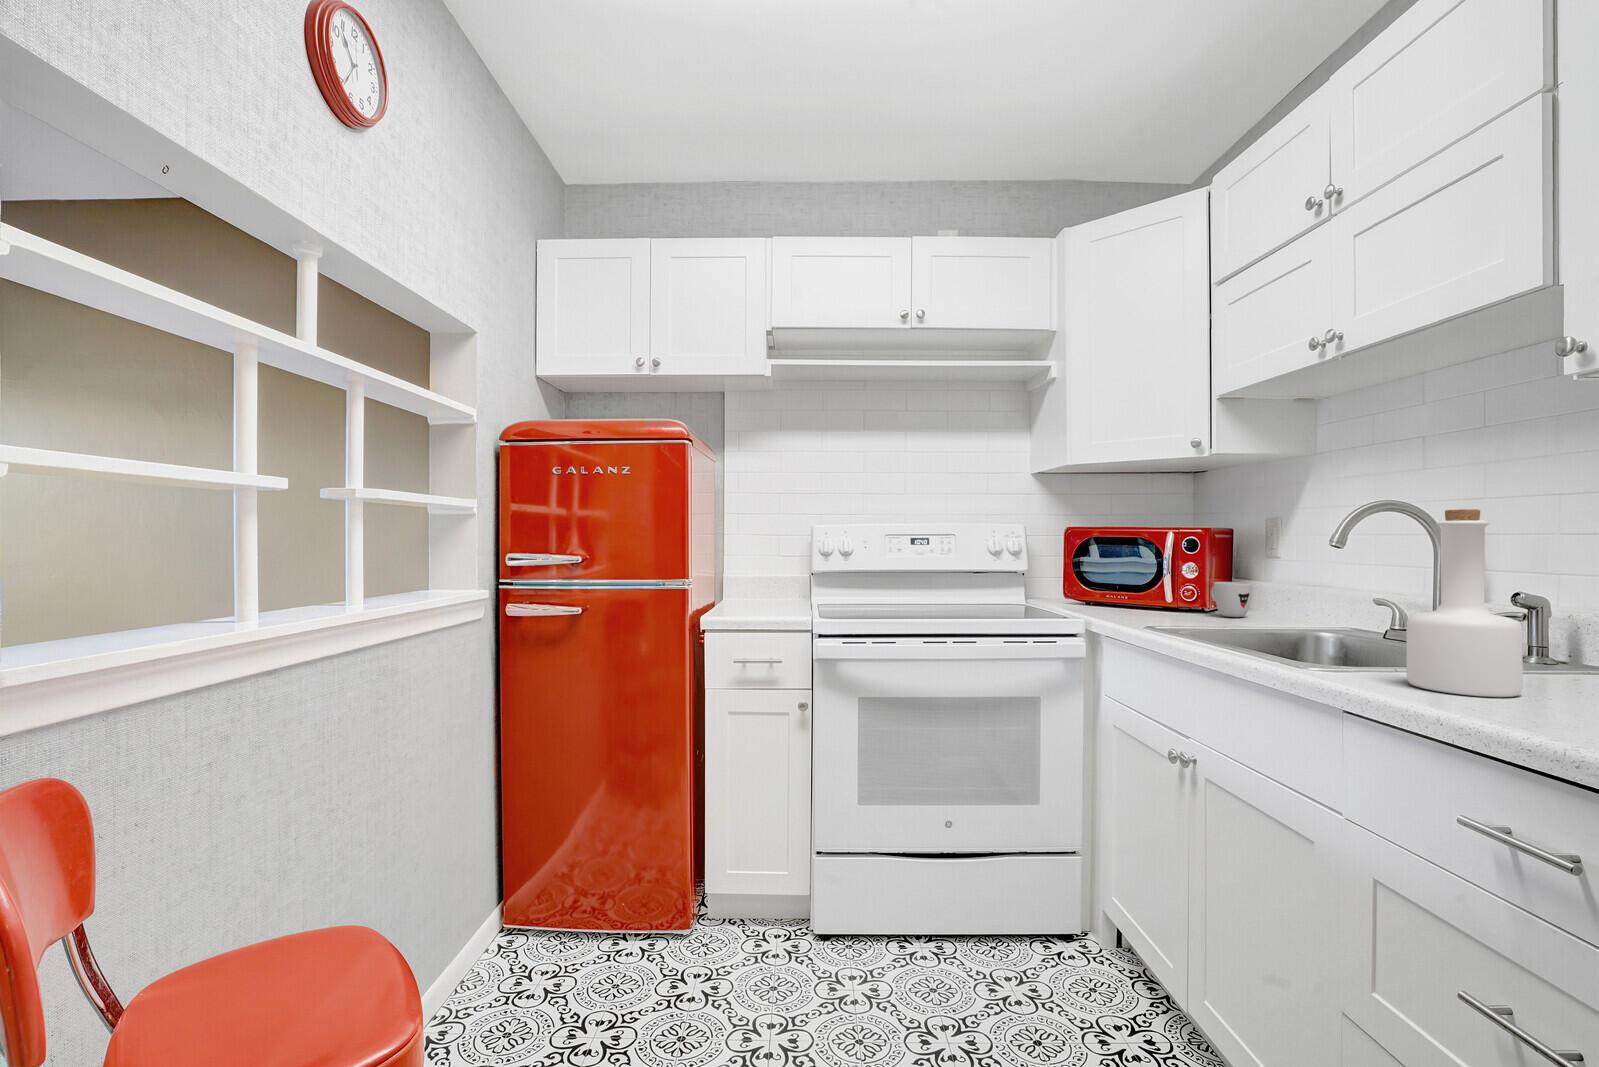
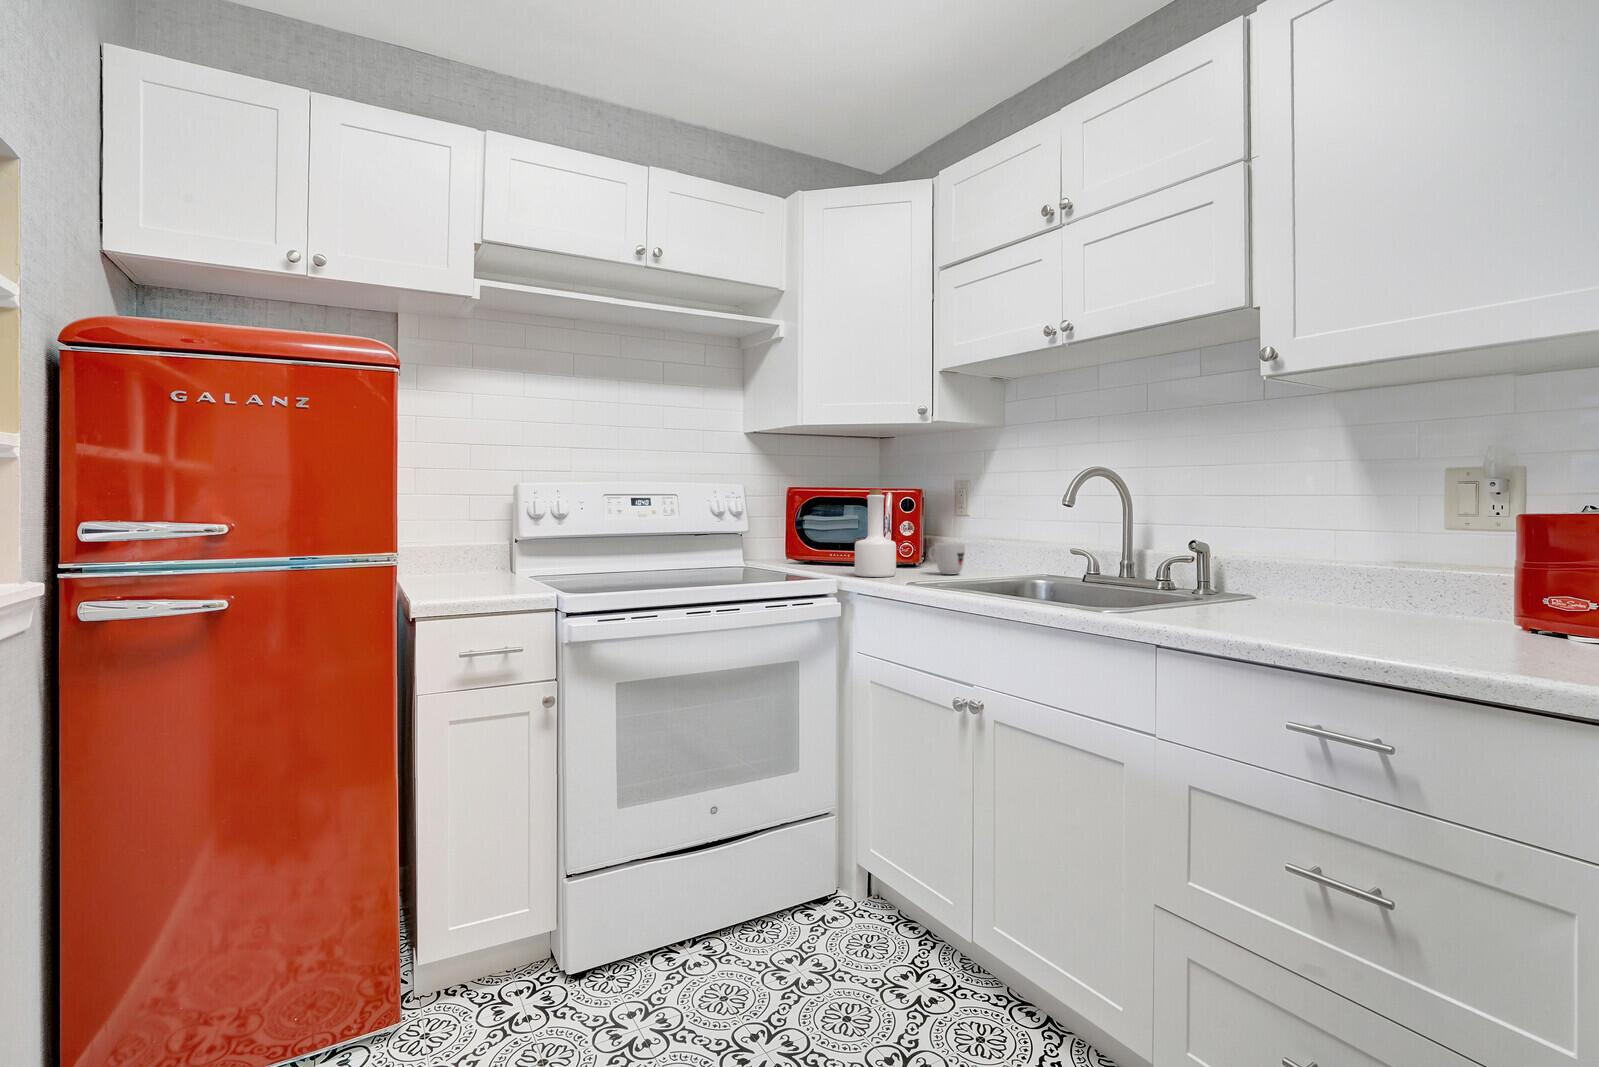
bottle: present [1406,509,1523,697] -> present [855,490,896,577]

